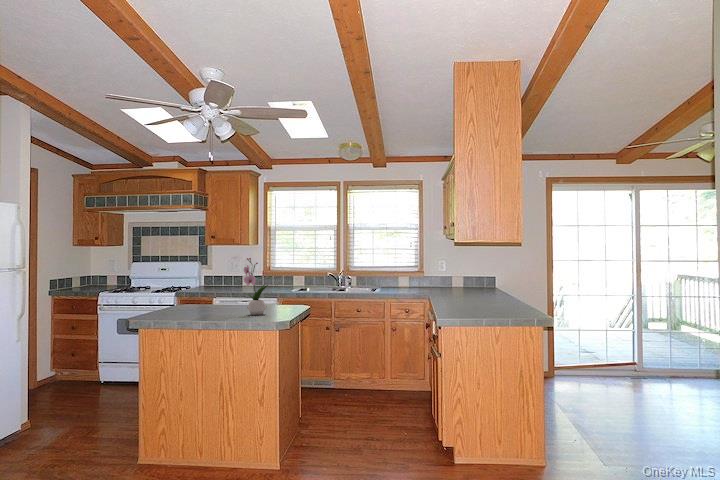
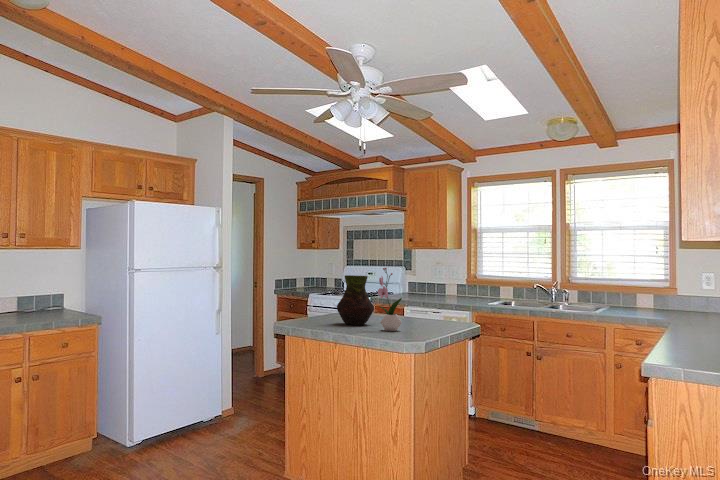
vase: none [190,267,229,314] -> present [337,275,374,325]

